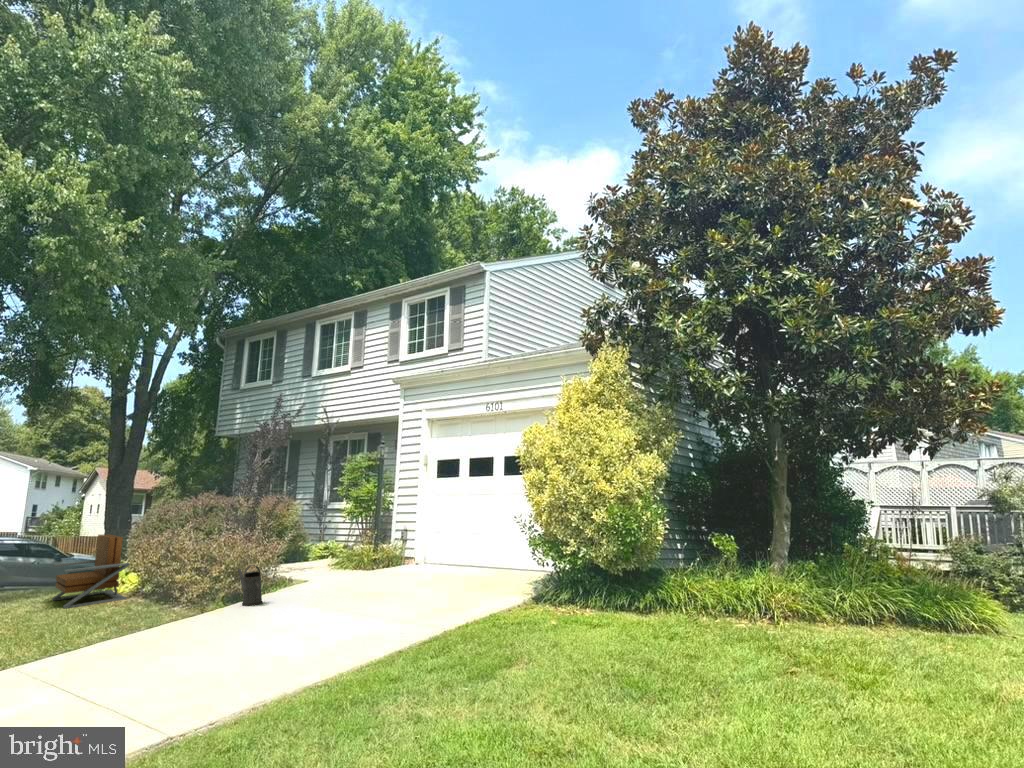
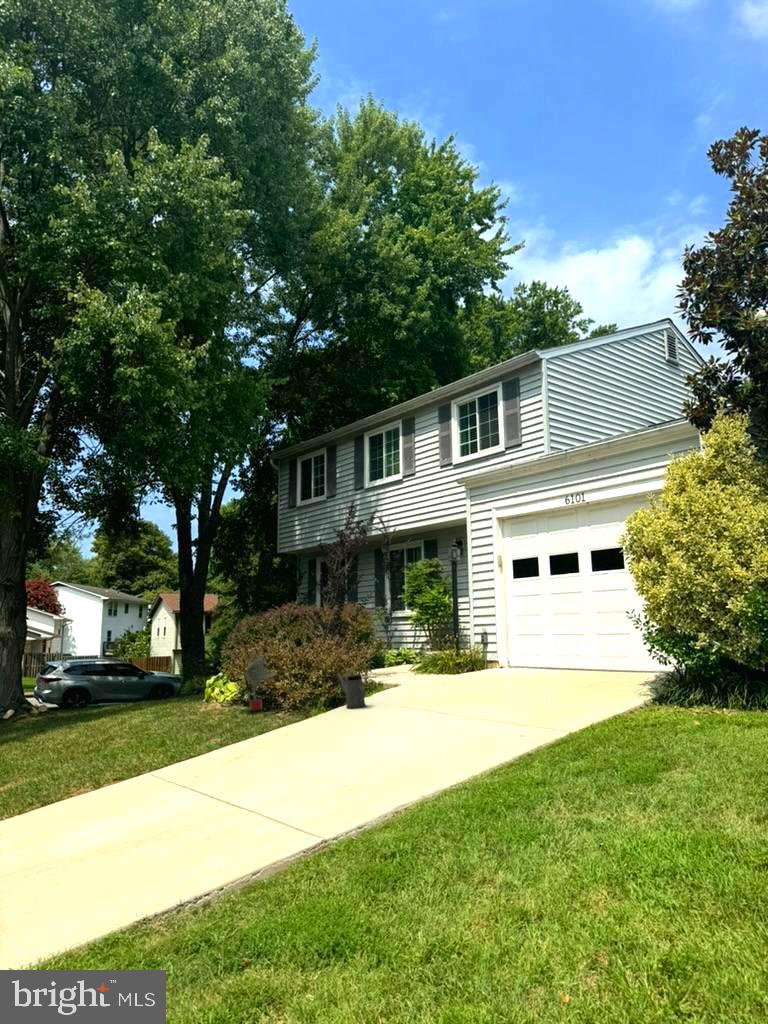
lounge chair: present [52,534,130,609] -> none [162,645,232,715]
potted tree: none [136,544,173,607] -> present [245,652,275,712]

